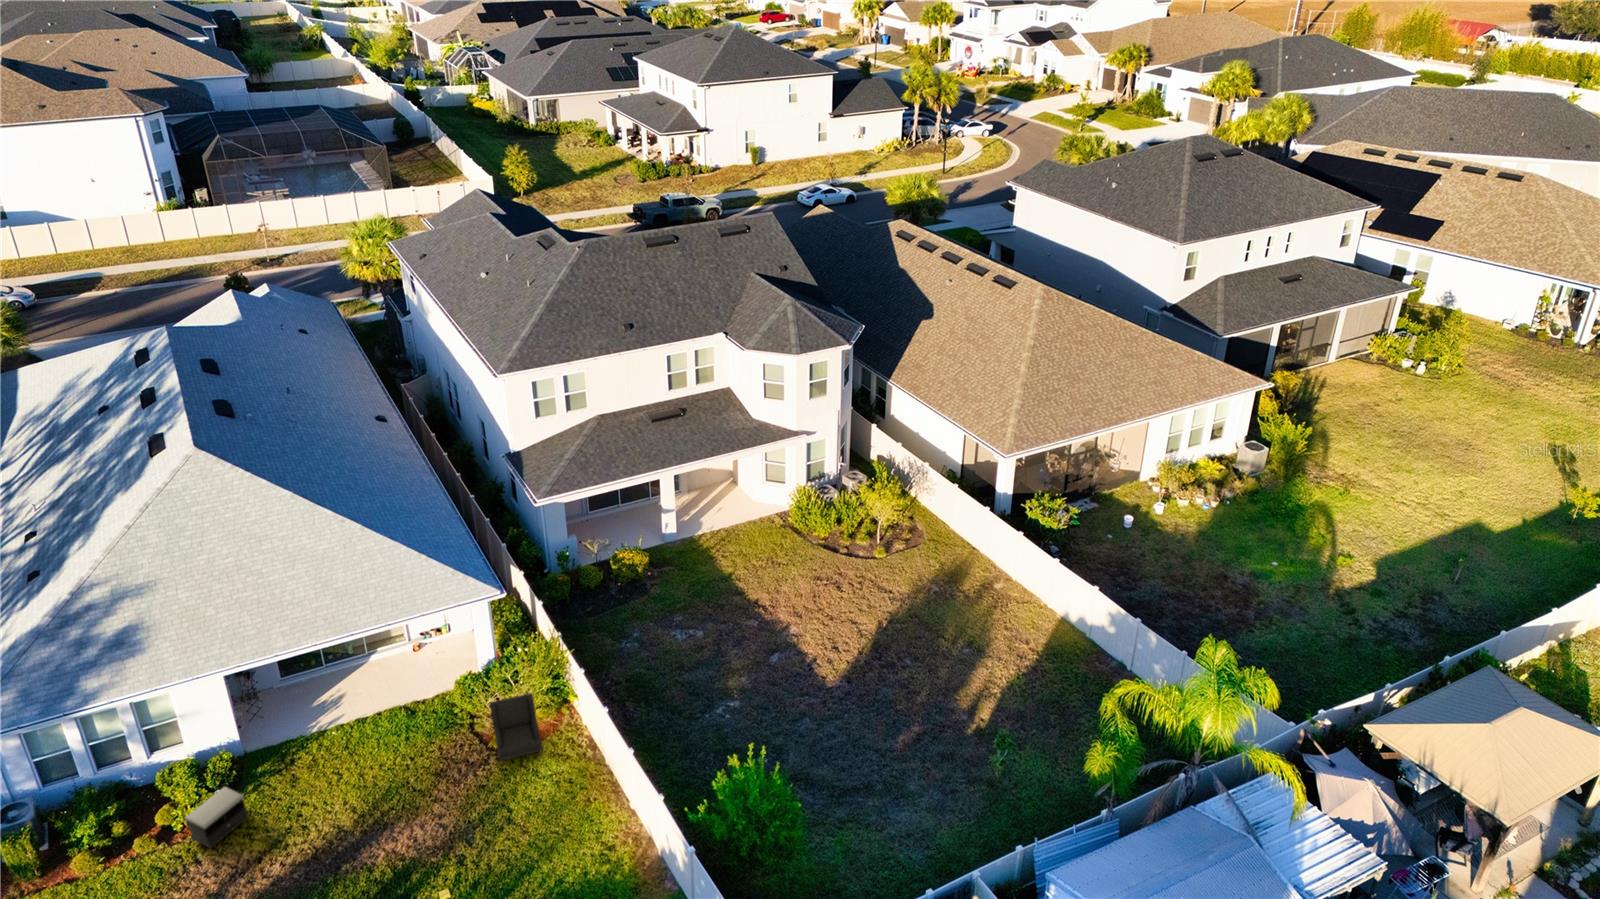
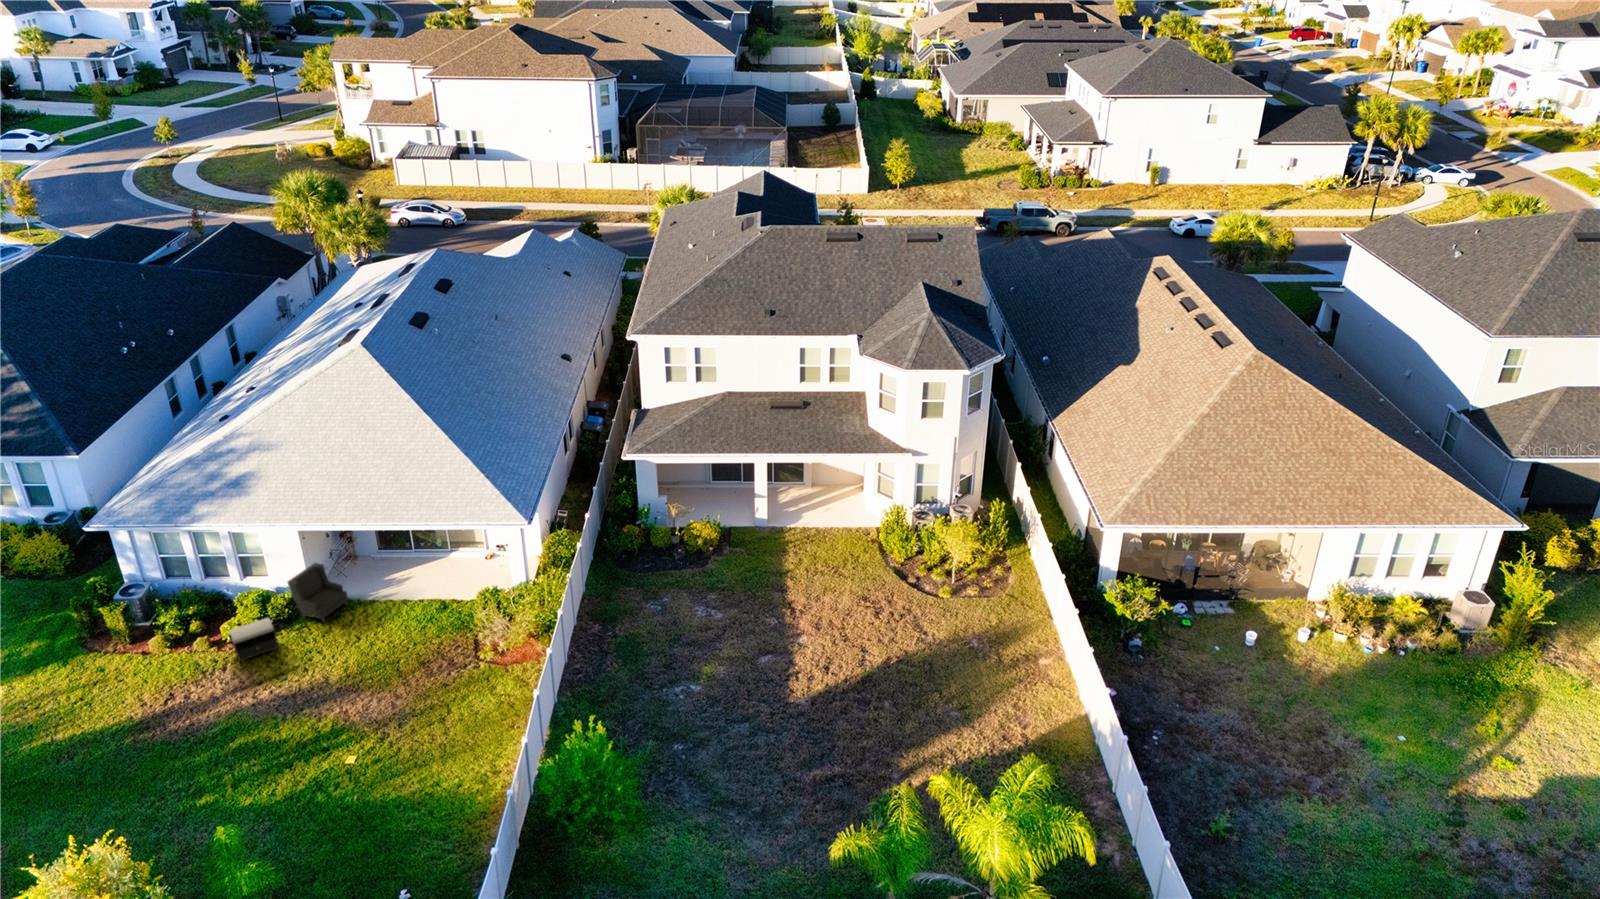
chair: present [490,693,542,764] -> present [288,563,348,623]

